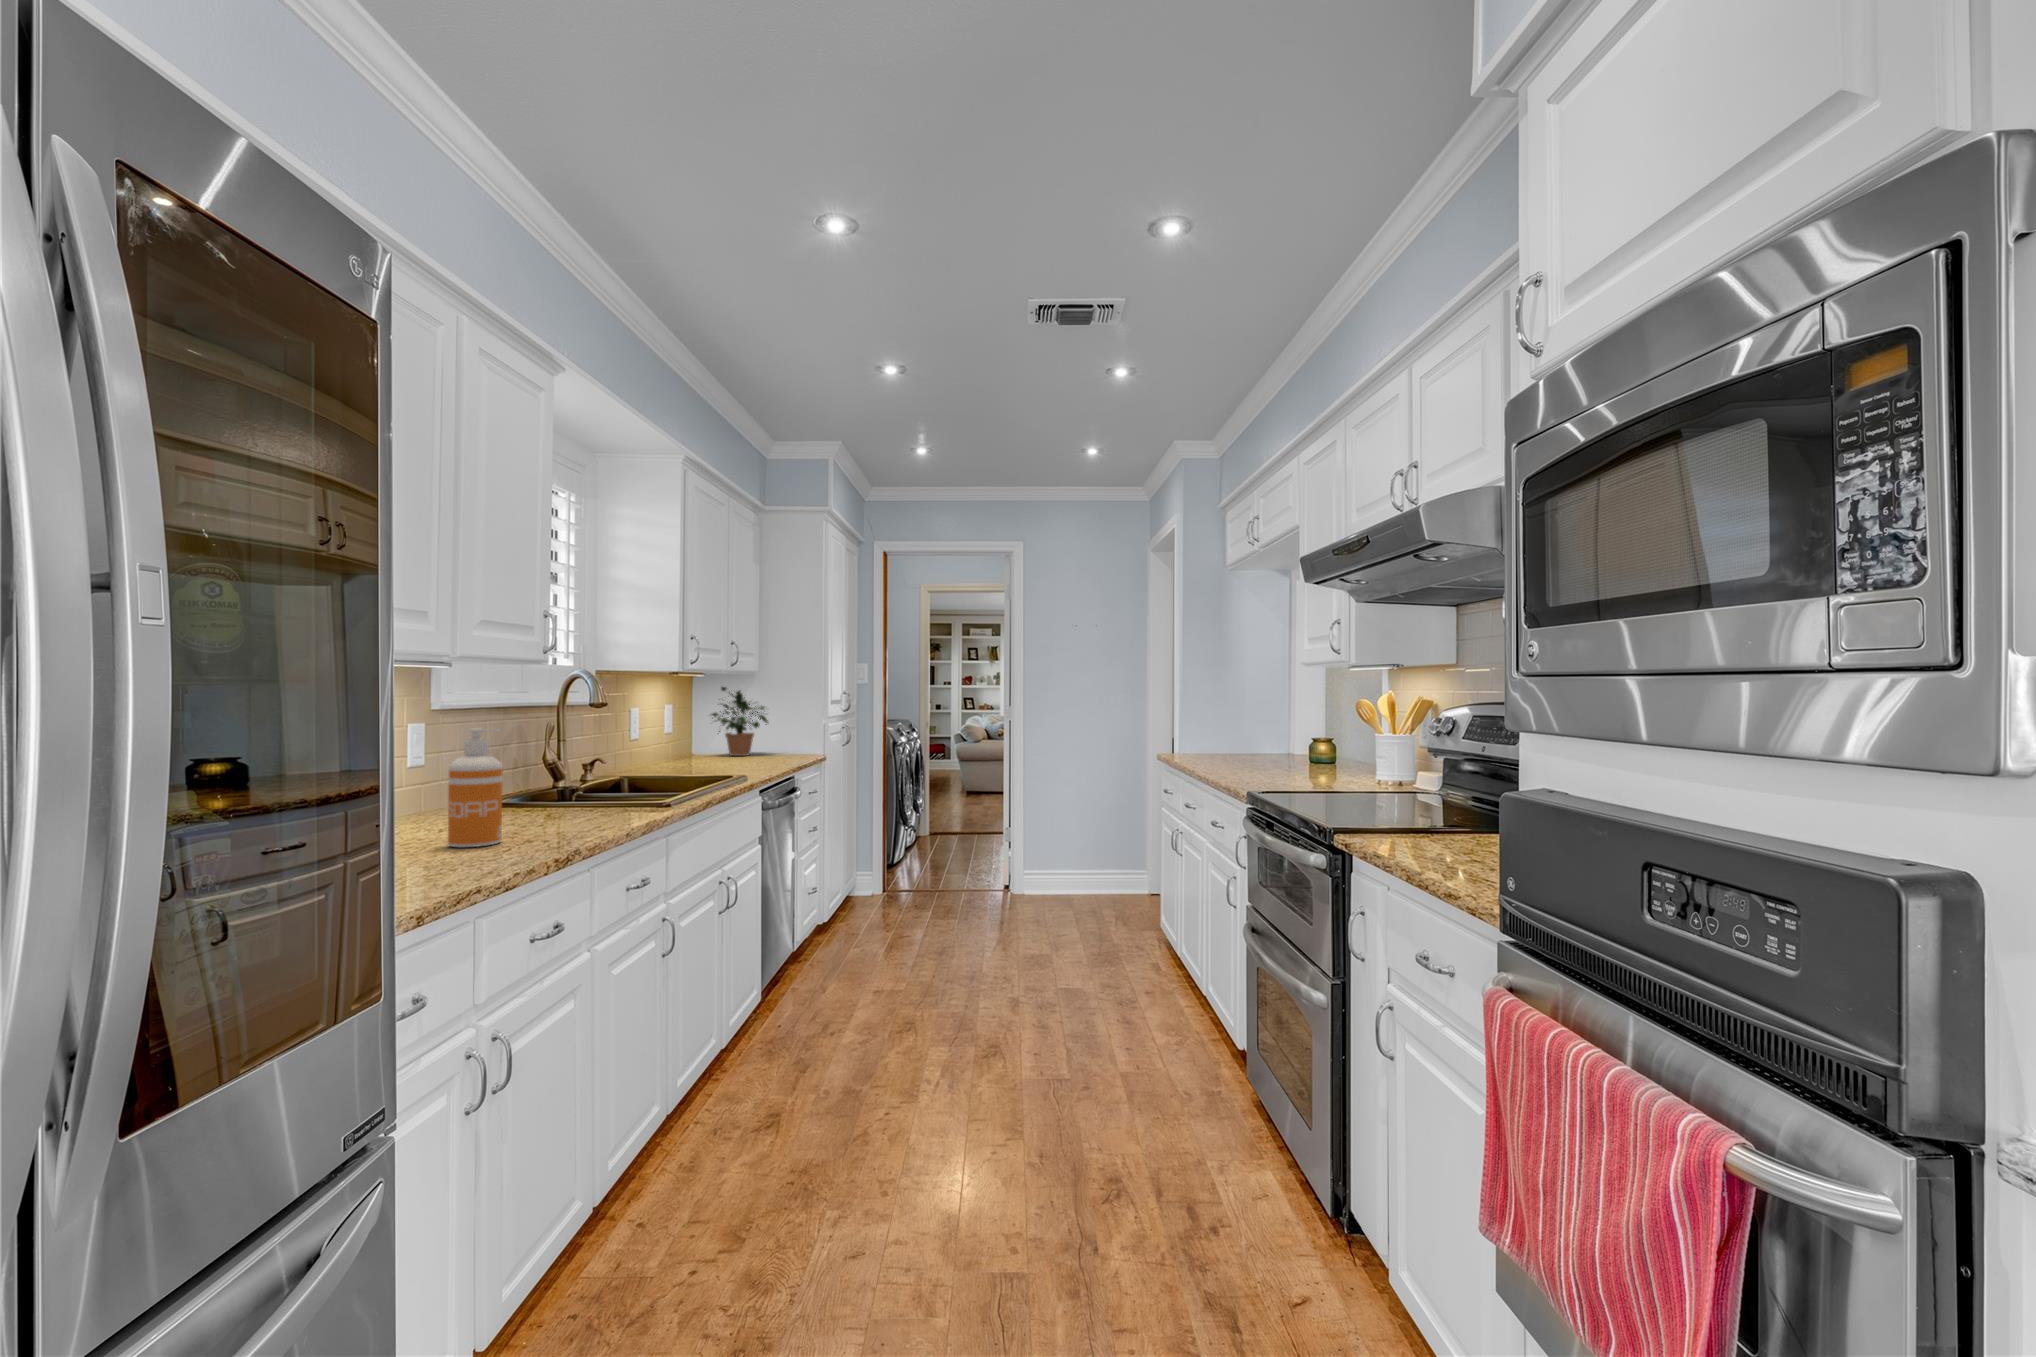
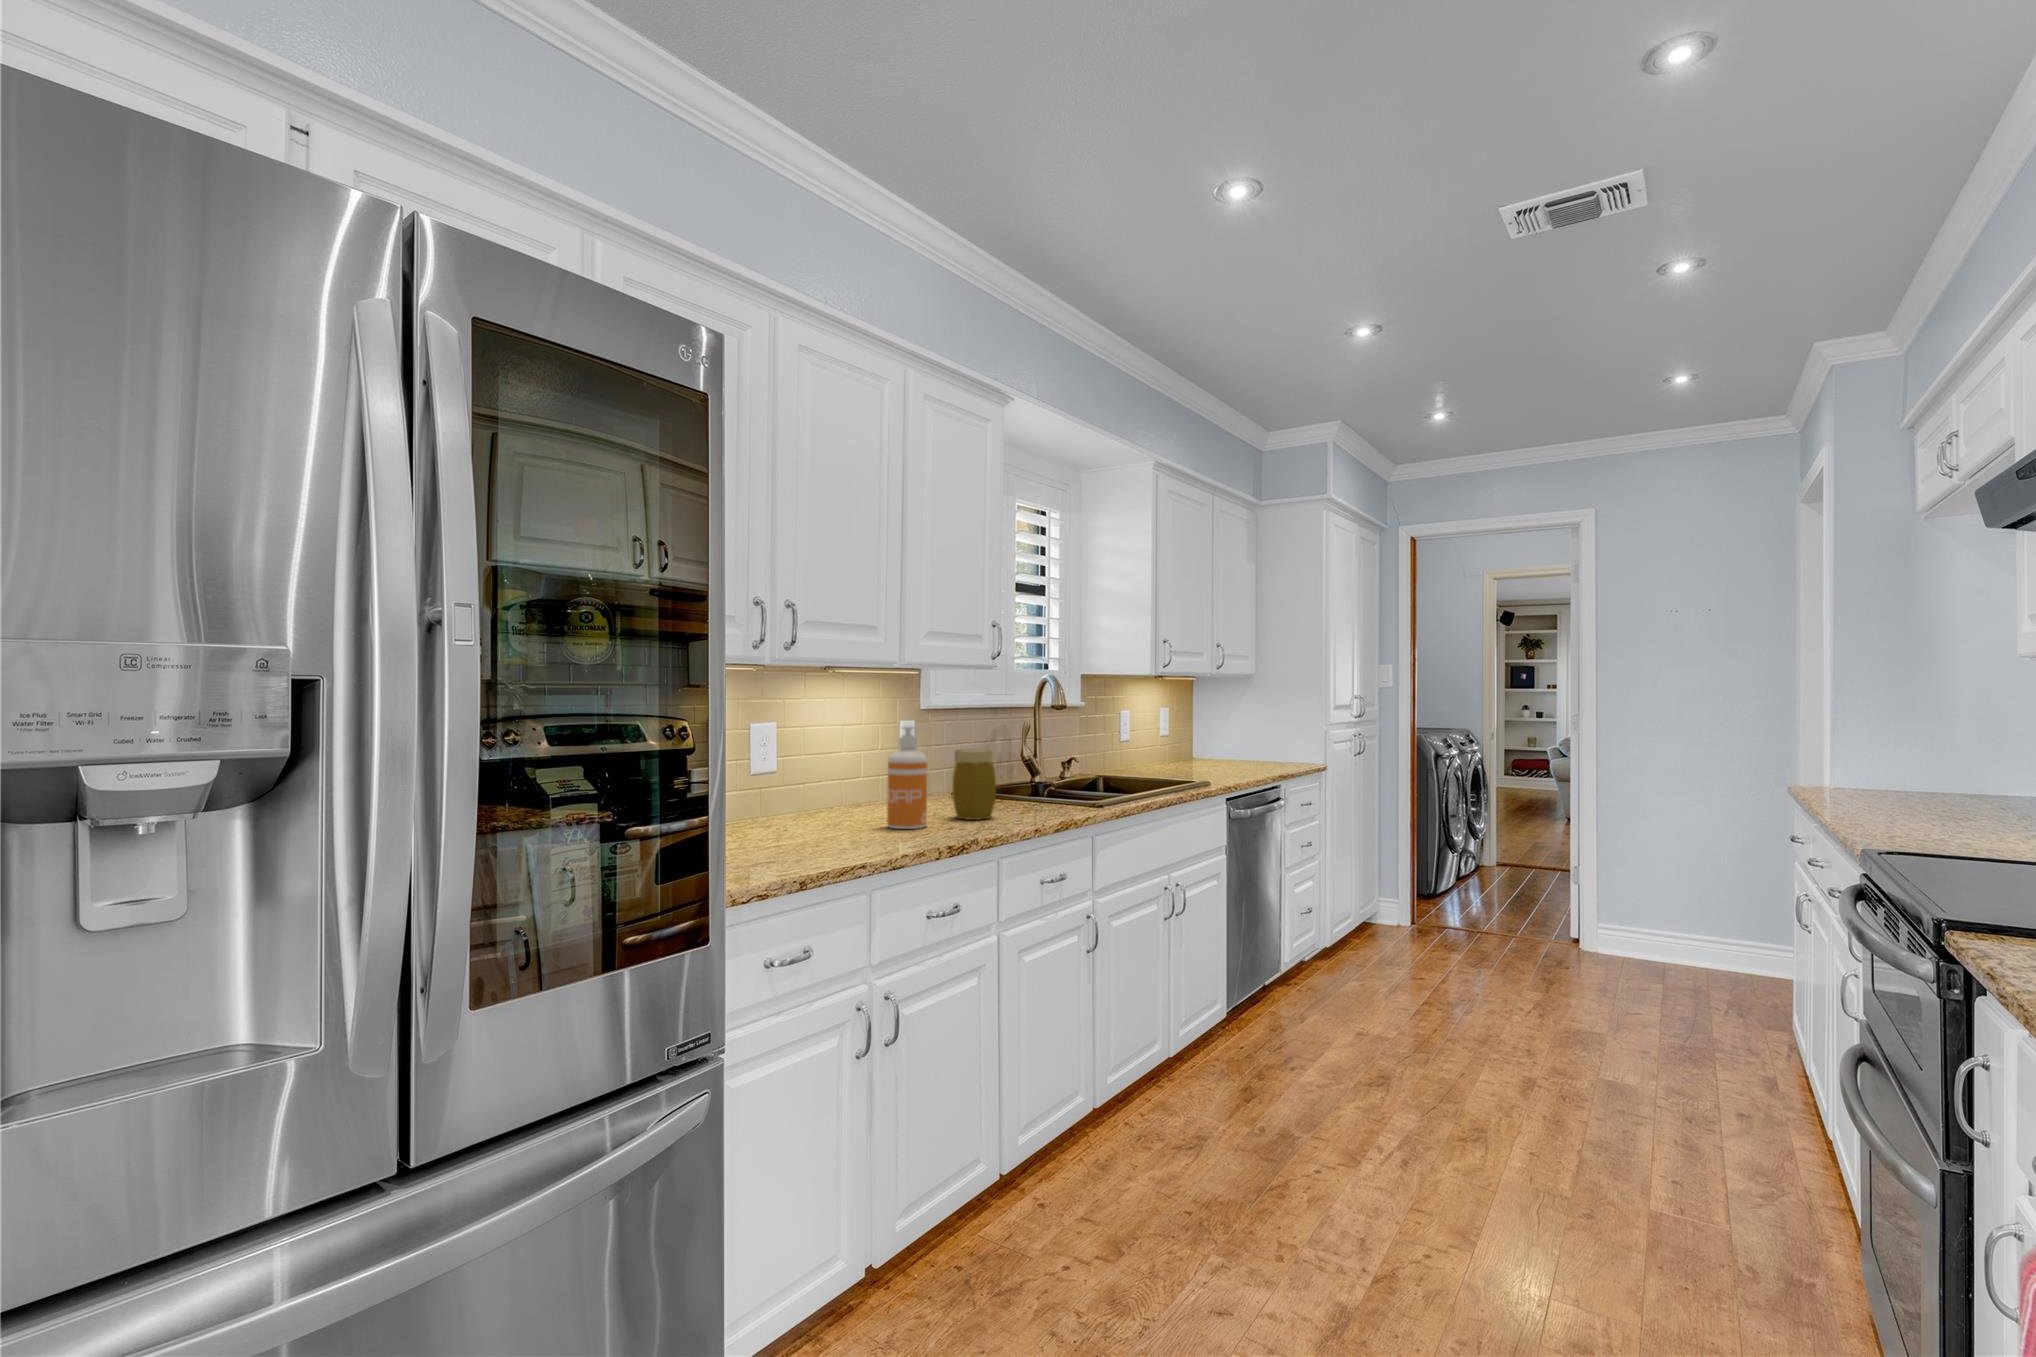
potted plant: present [712,687,768,756] -> none [1205,690,1283,762]
jar: none [513,752,573,831] -> present [952,749,996,820]

